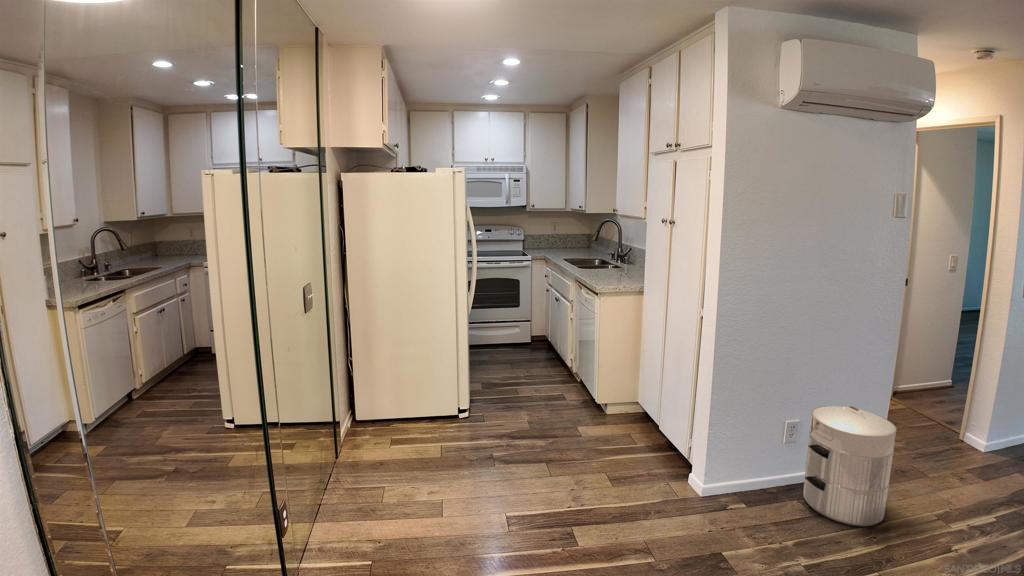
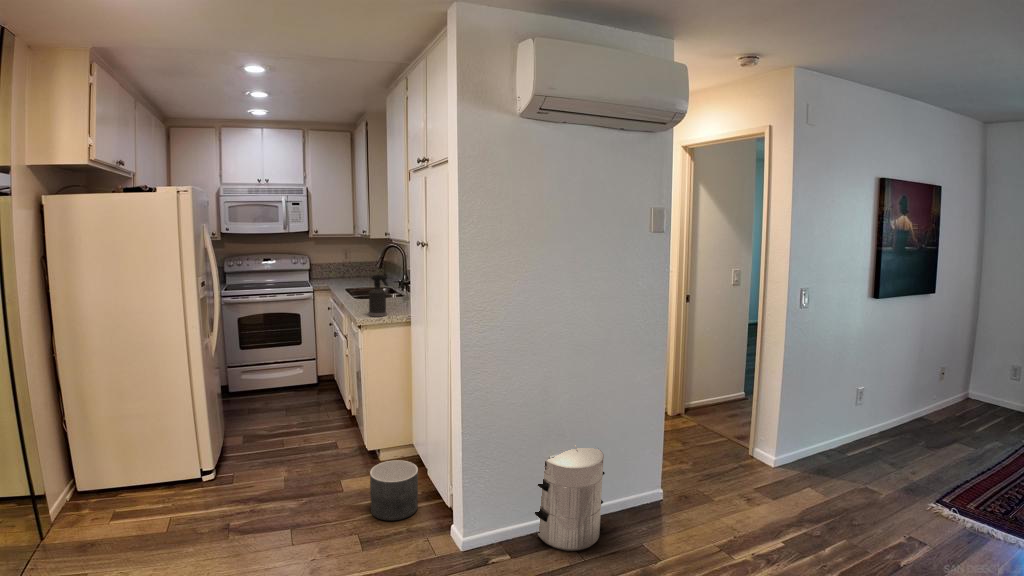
spray bottle: none [597,238,617,278] -> present [369,275,388,317]
planter: none [618,413,667,471] -> present [370,460,418,521]

